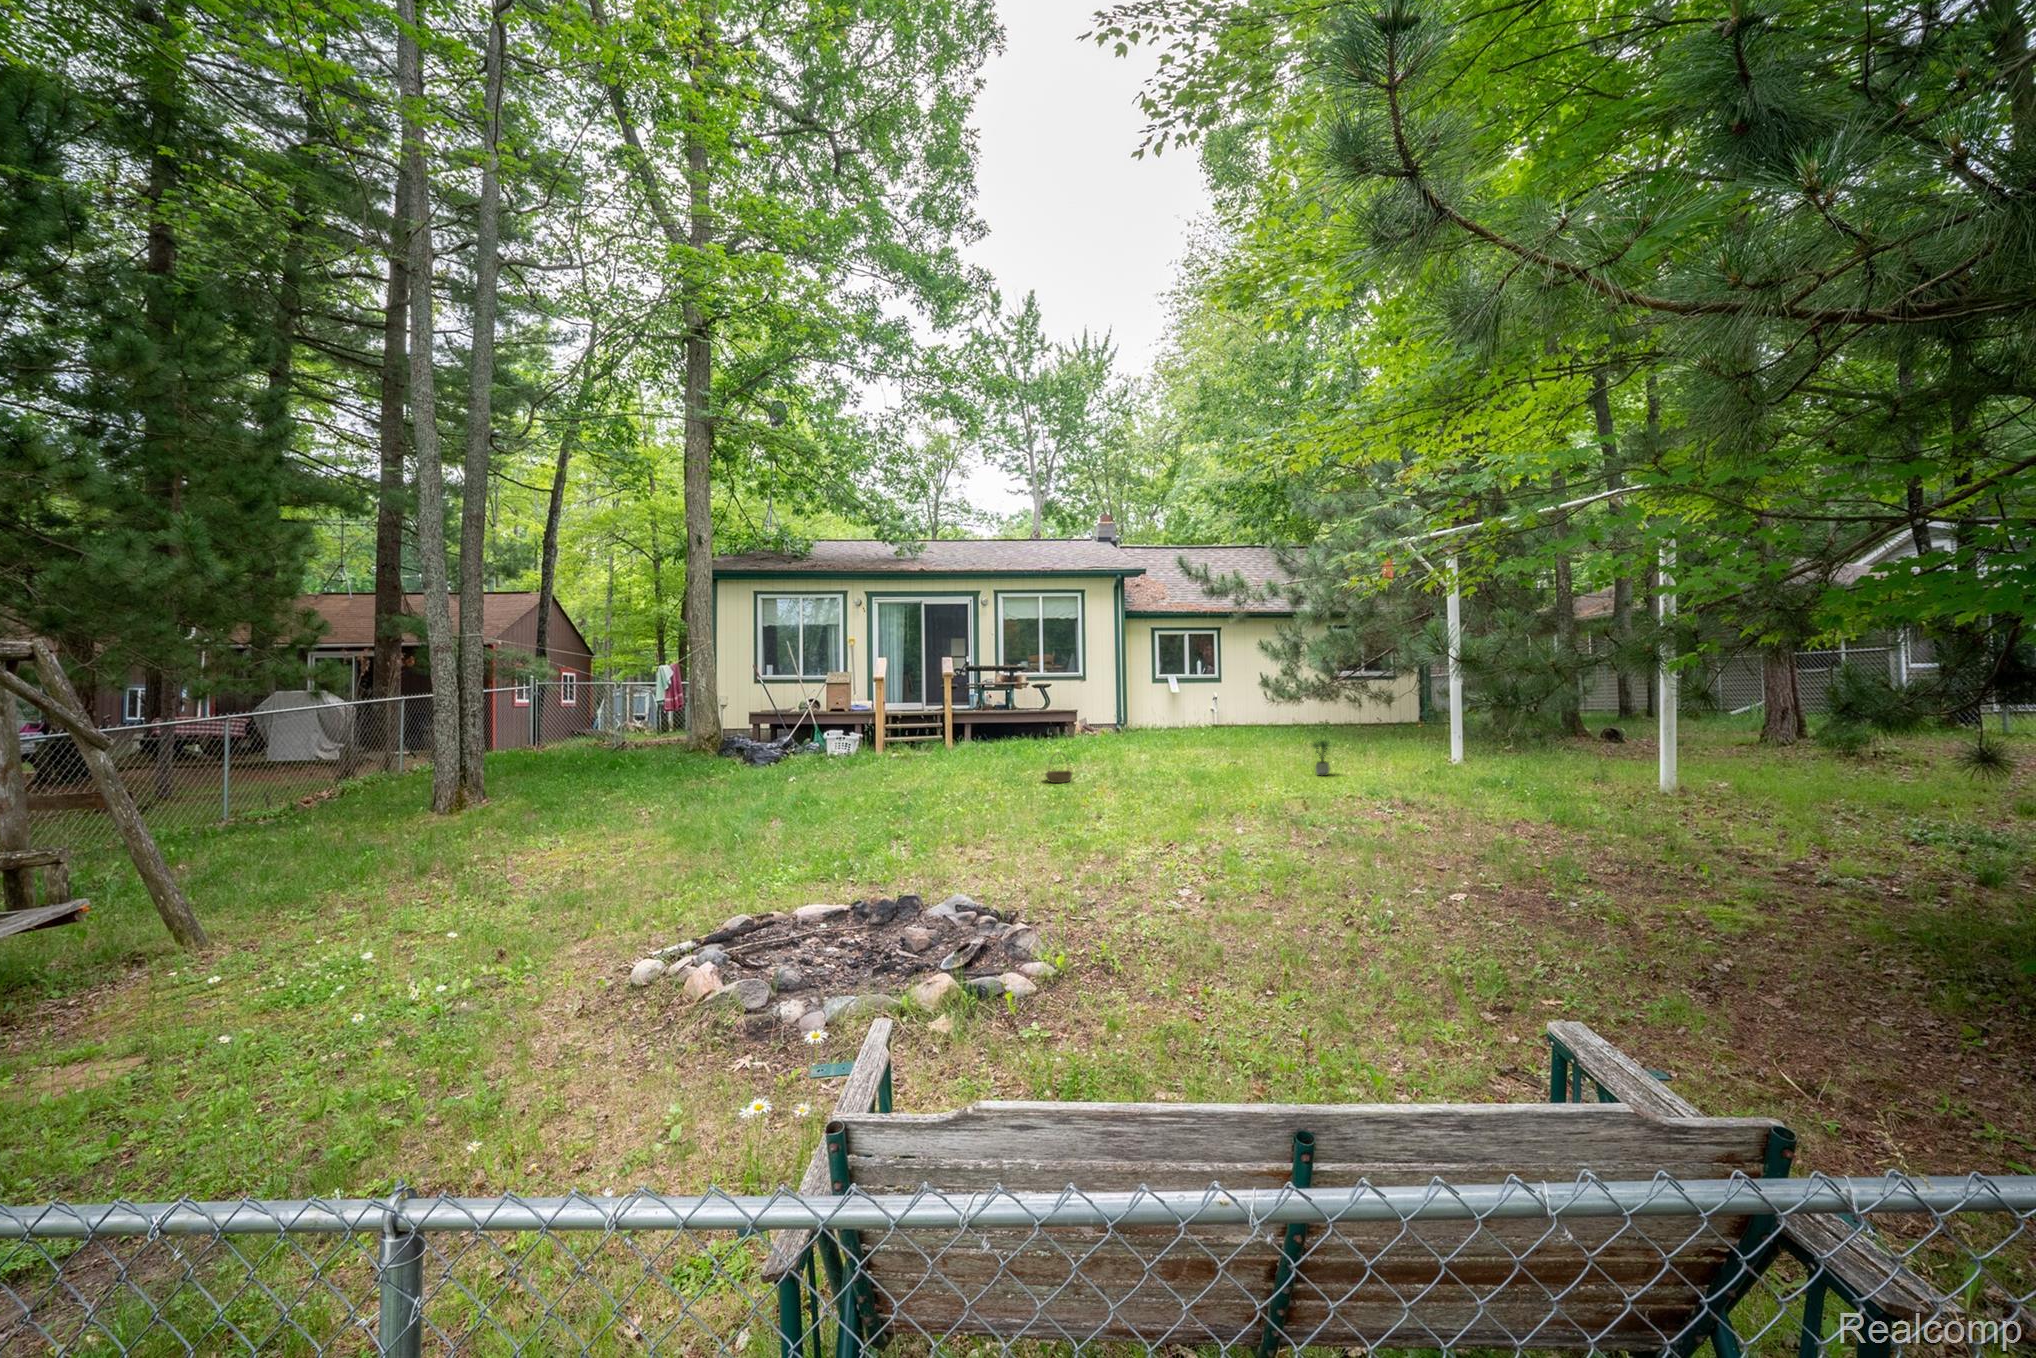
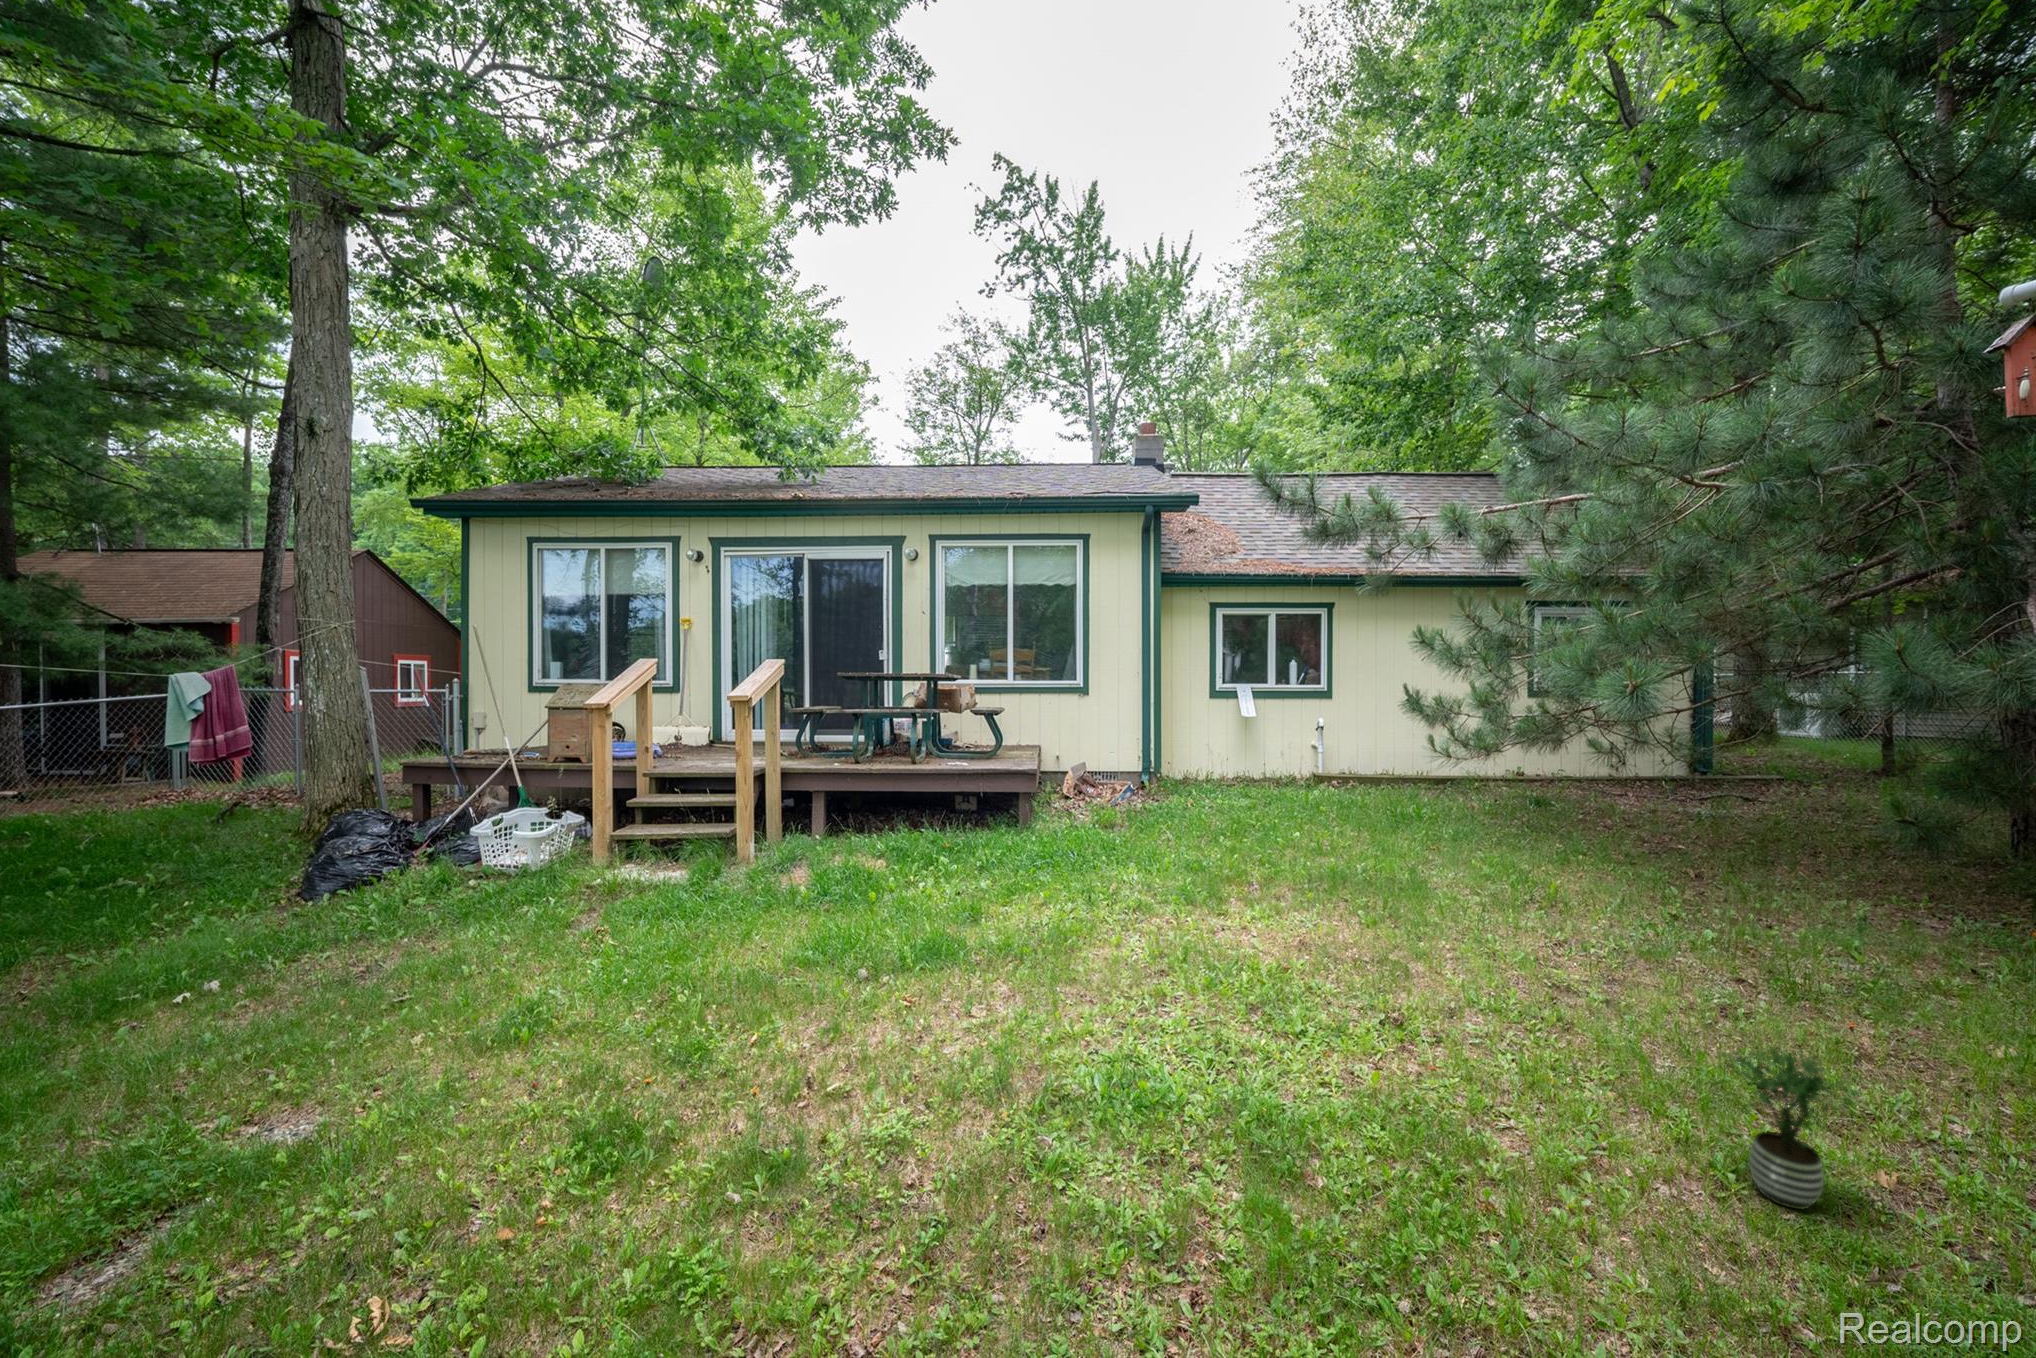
basket: present [1046,752,1072,783] -> none [745,1008,841,1123]

